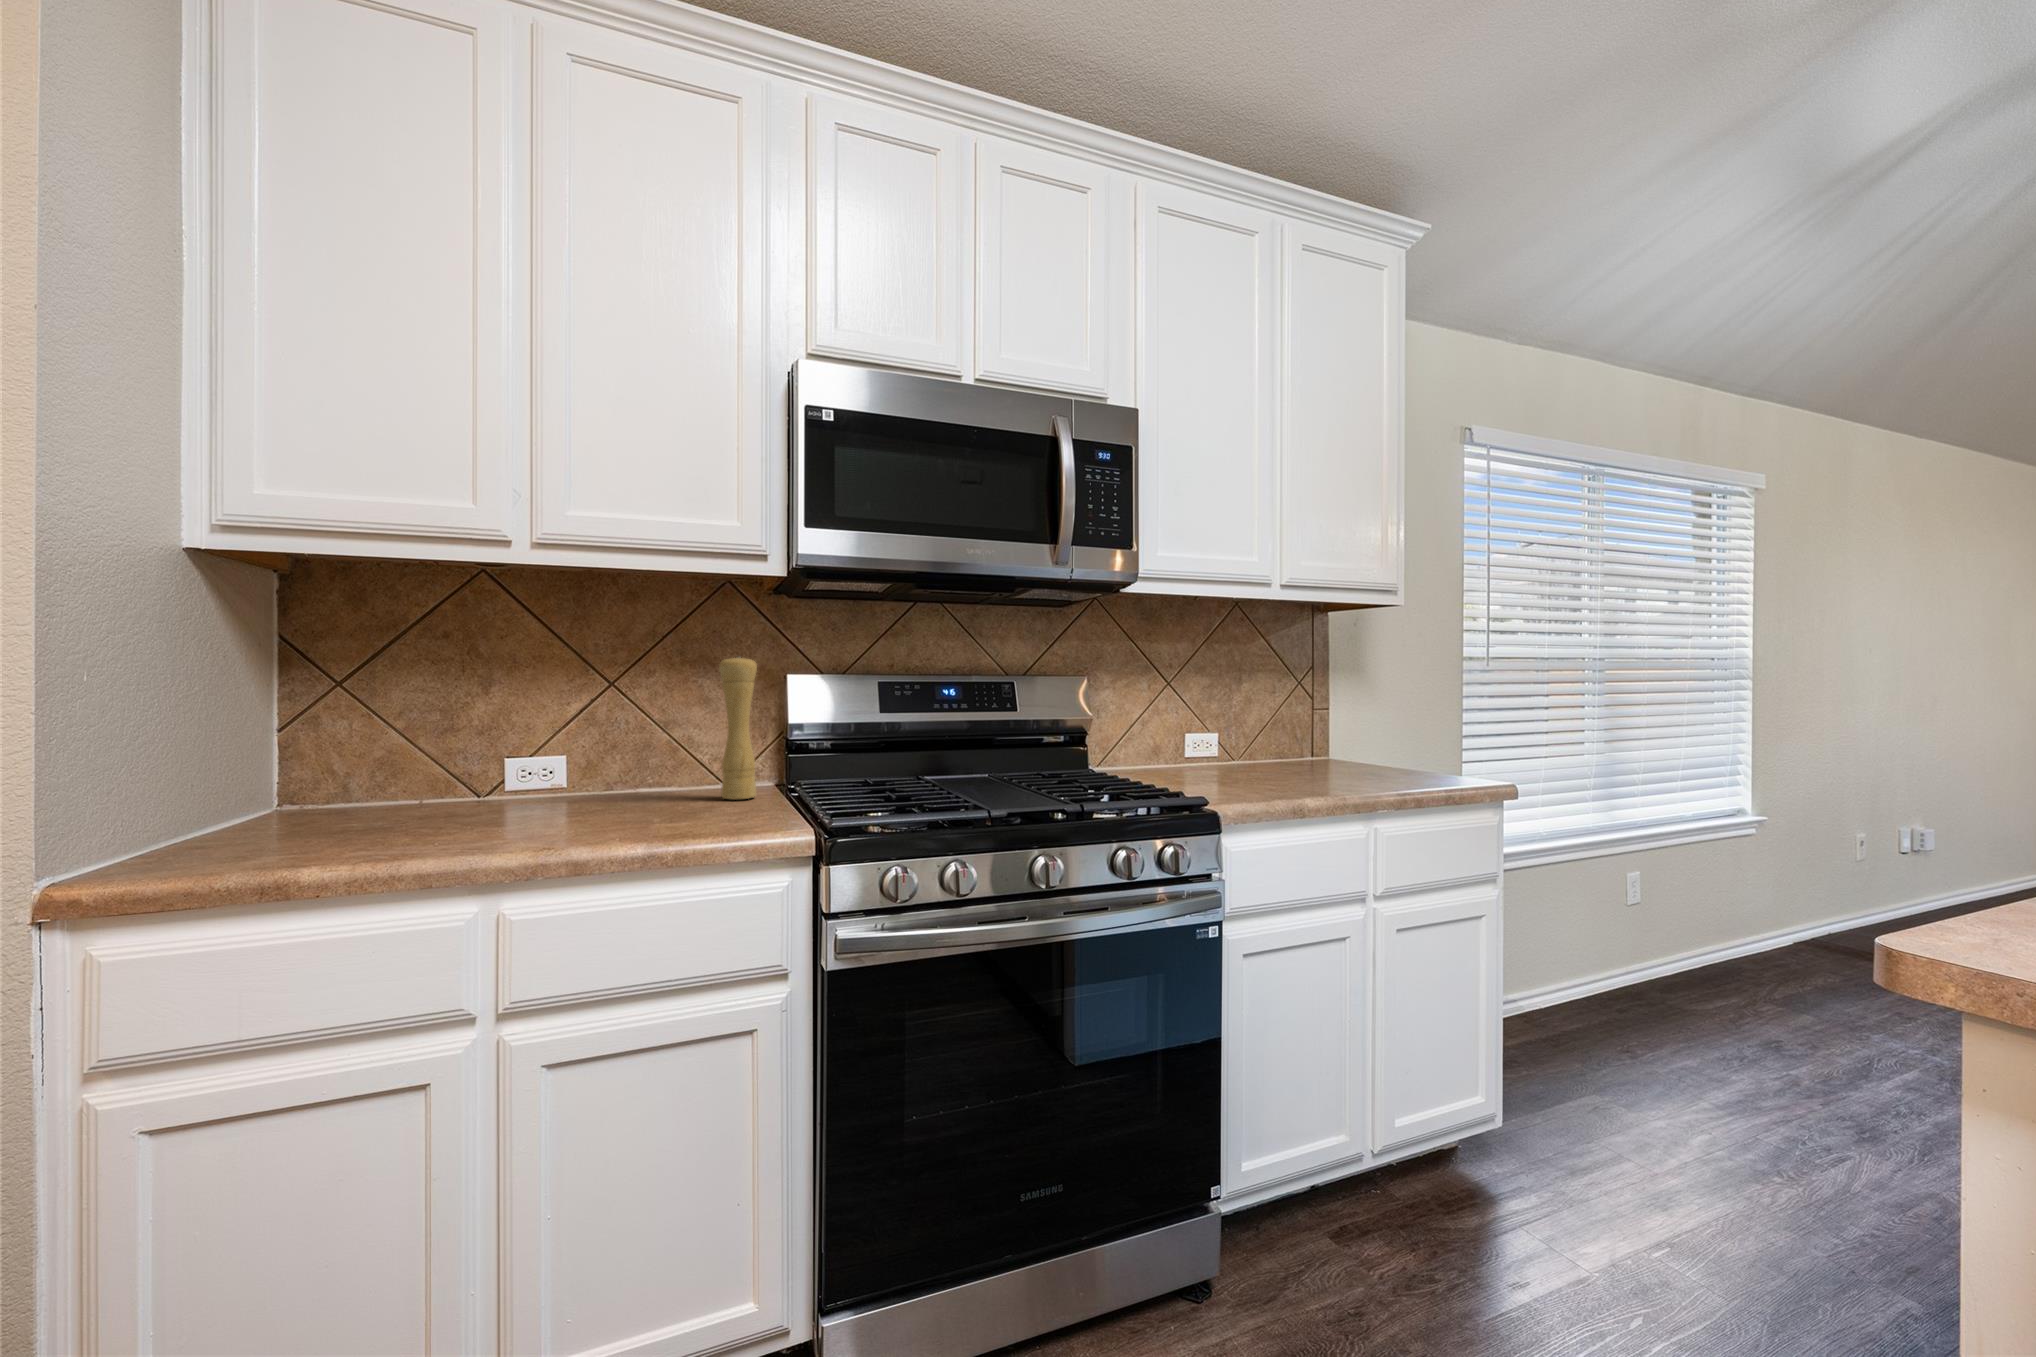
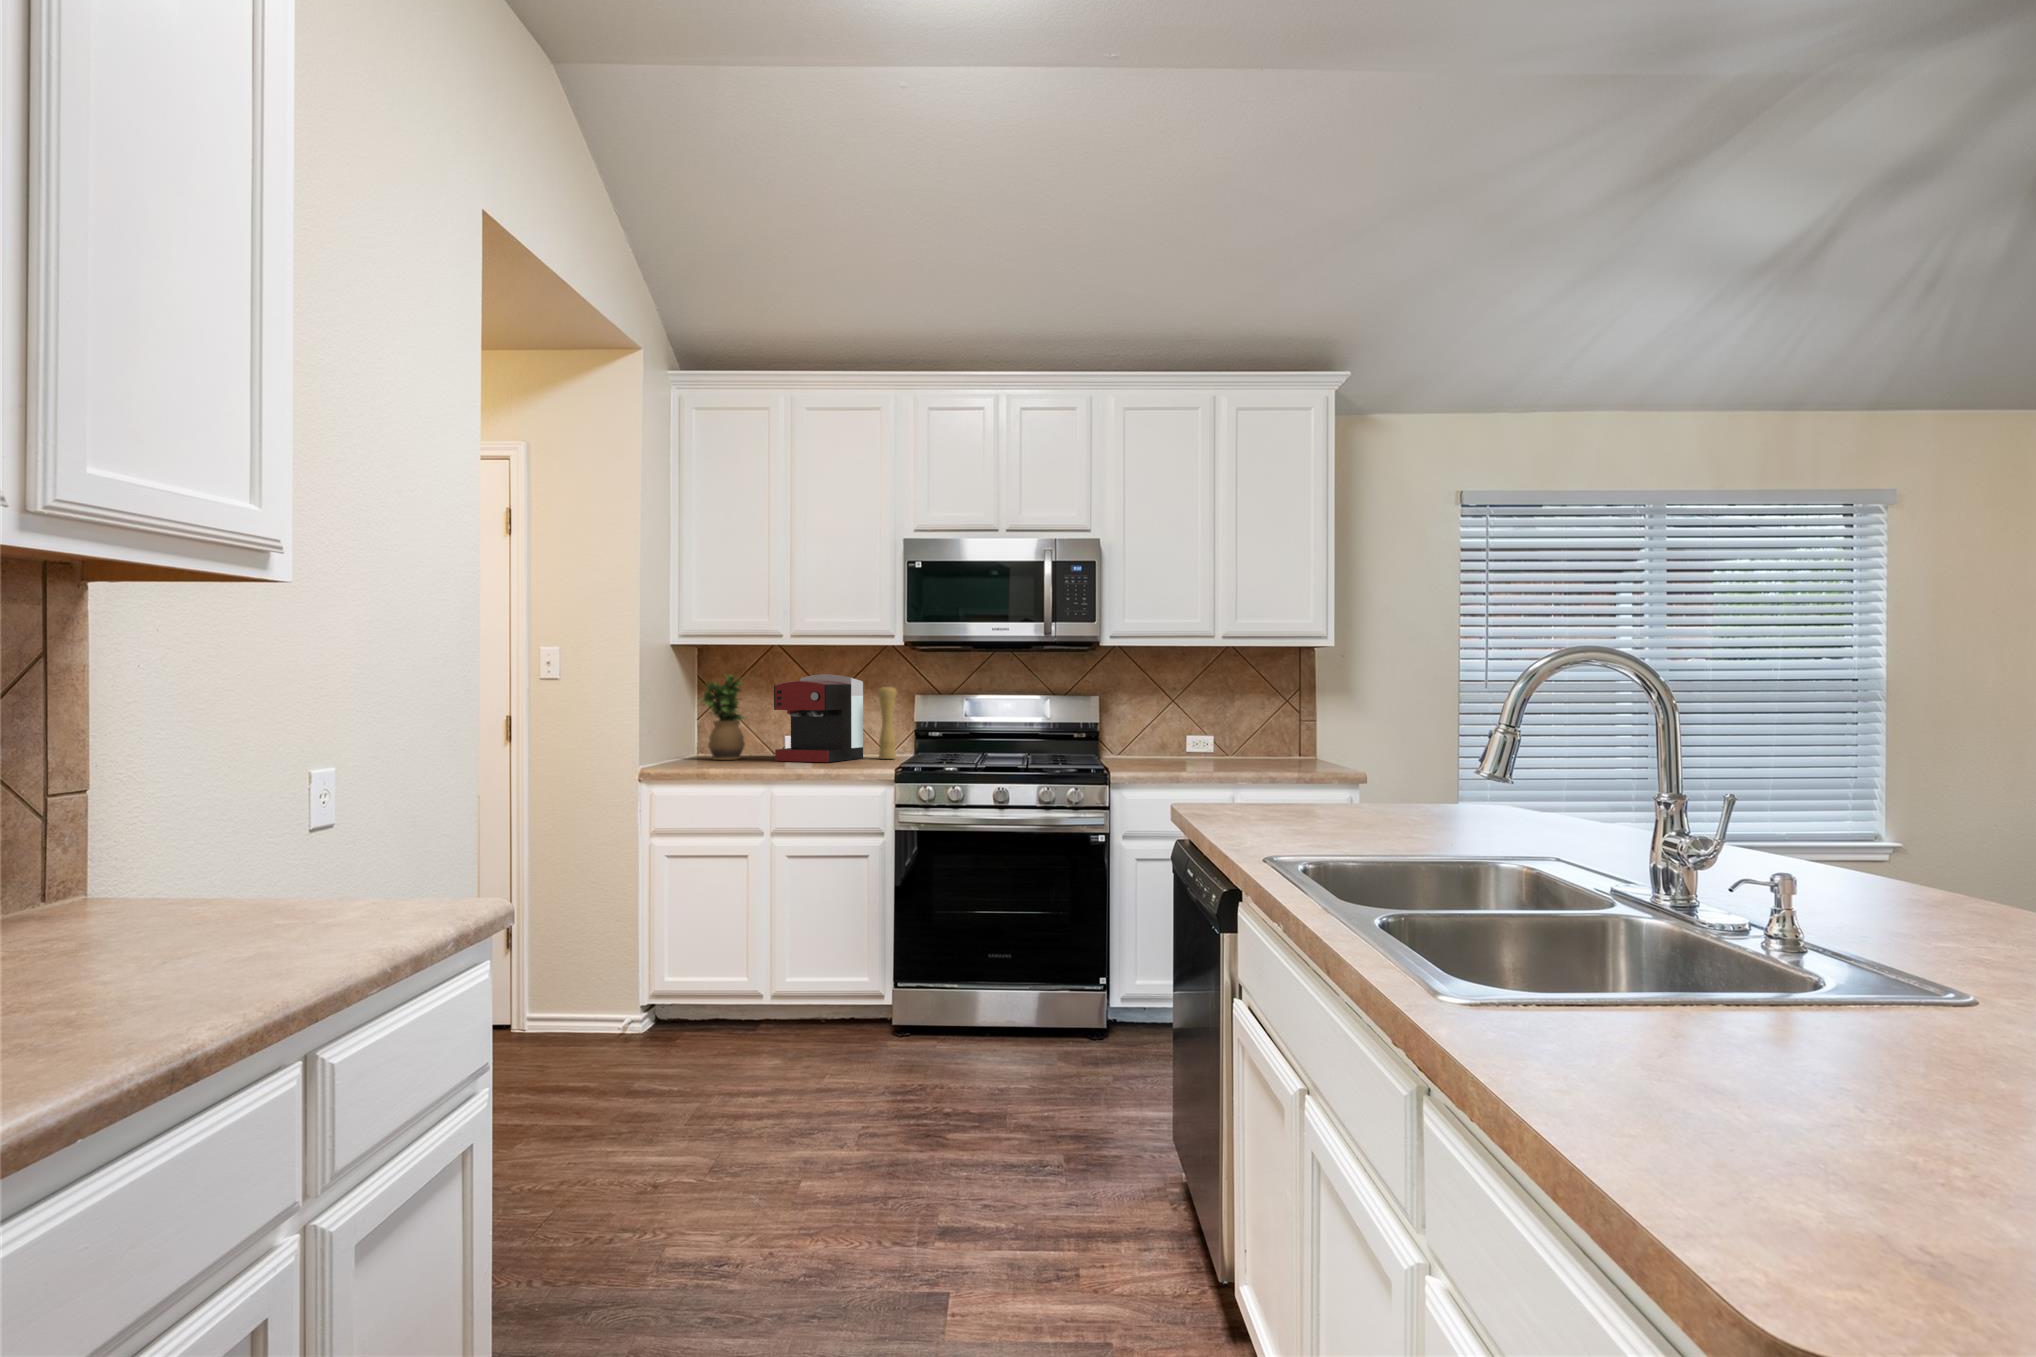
potted plant: none [287,627,416,824] -> present [701,675,745,760]
coffee maker: none [492,630,685,819] -> present [774,674,863,762]

